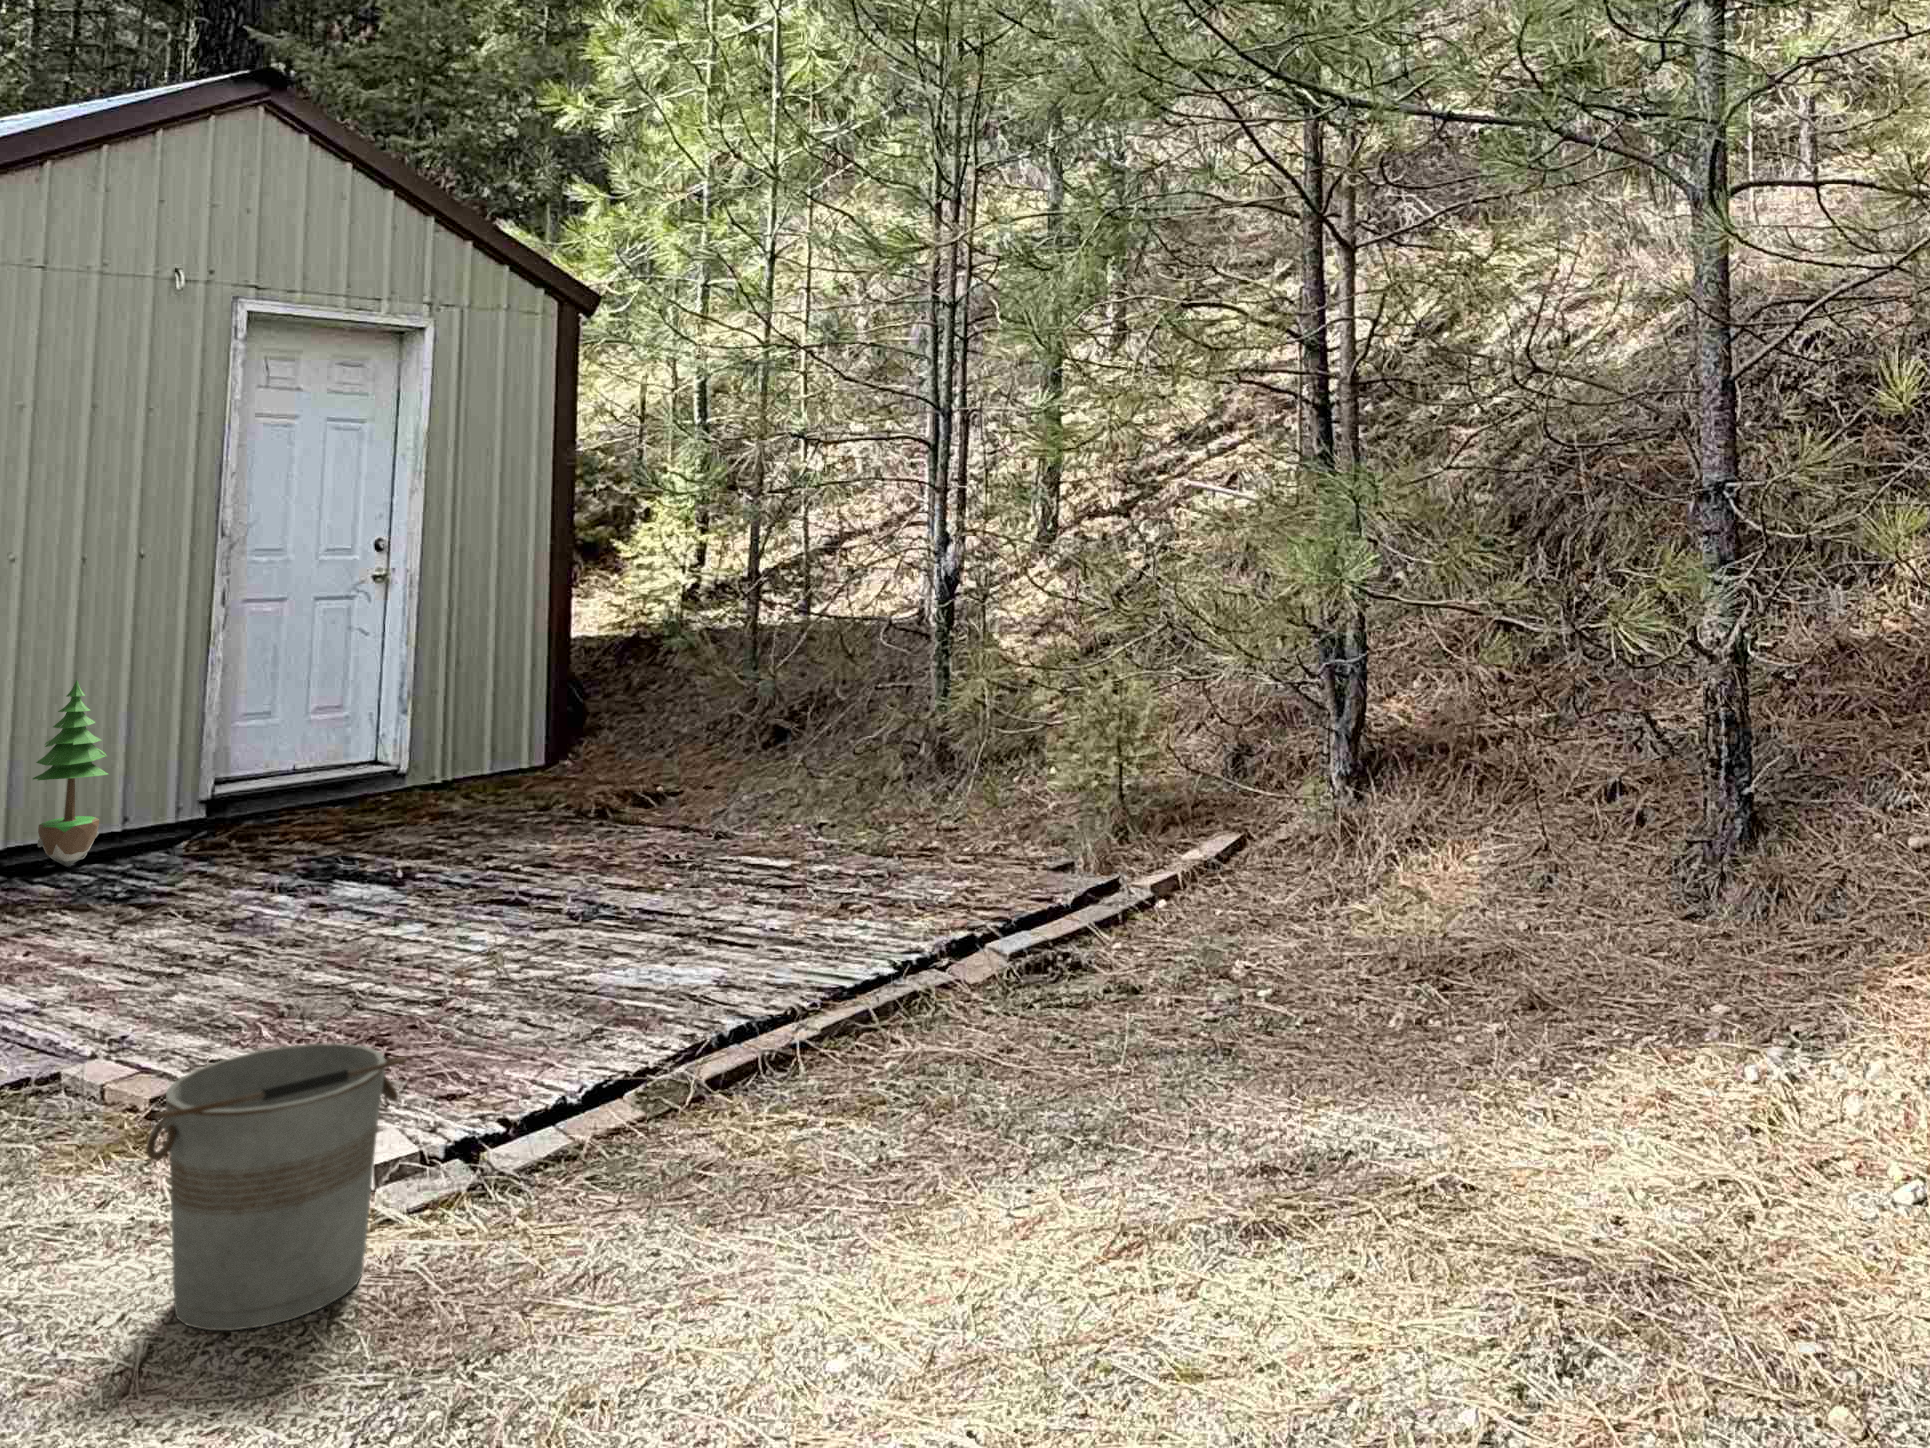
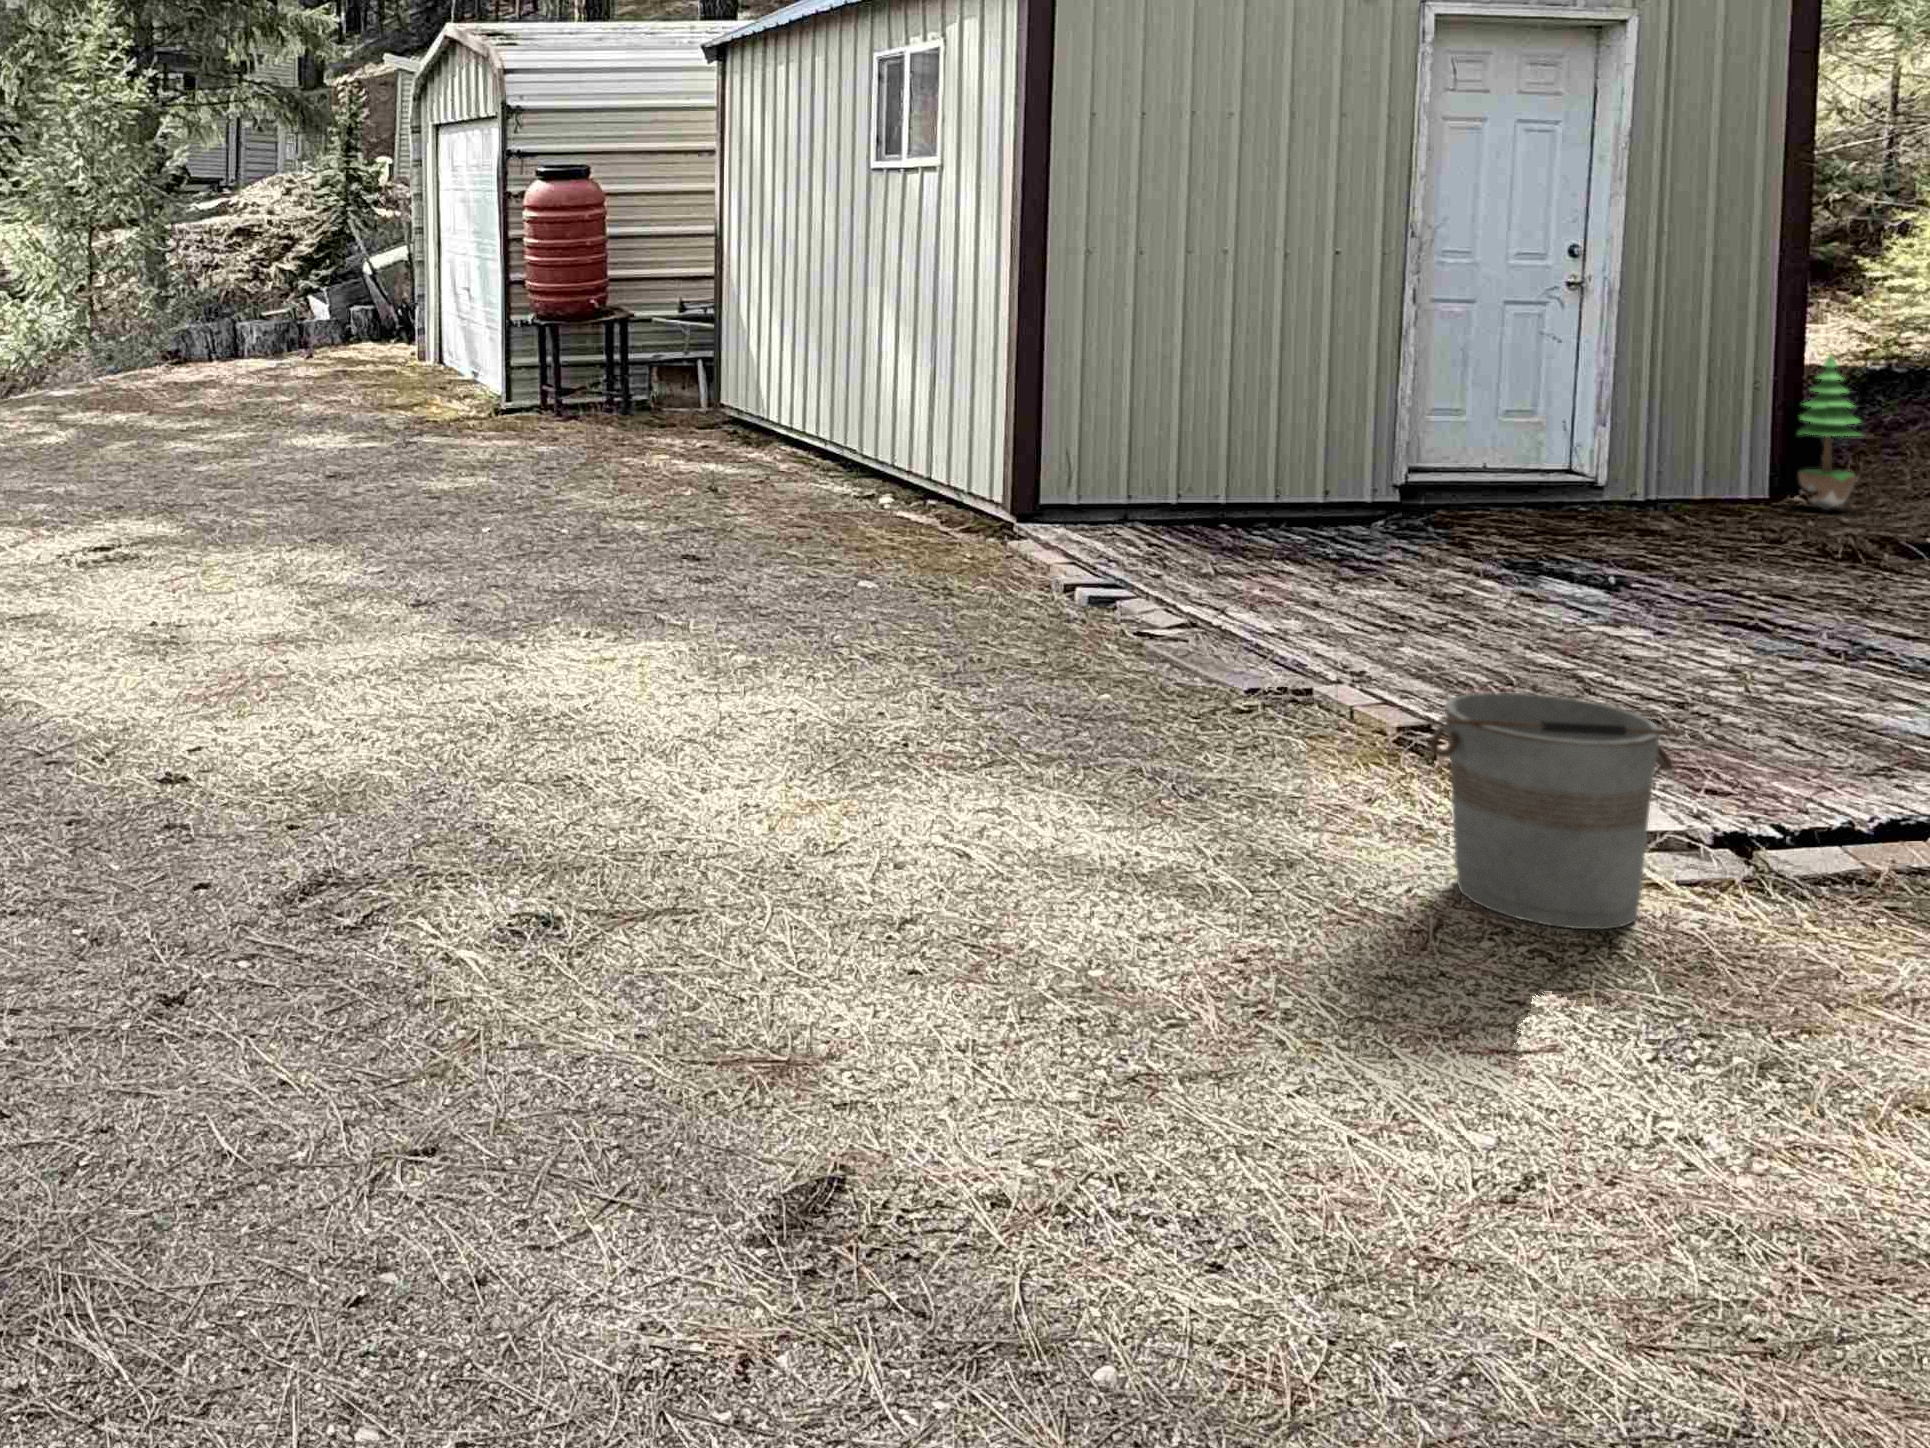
potted tree: present [33,680,108,867] -> present [1798,355,1860,510]

